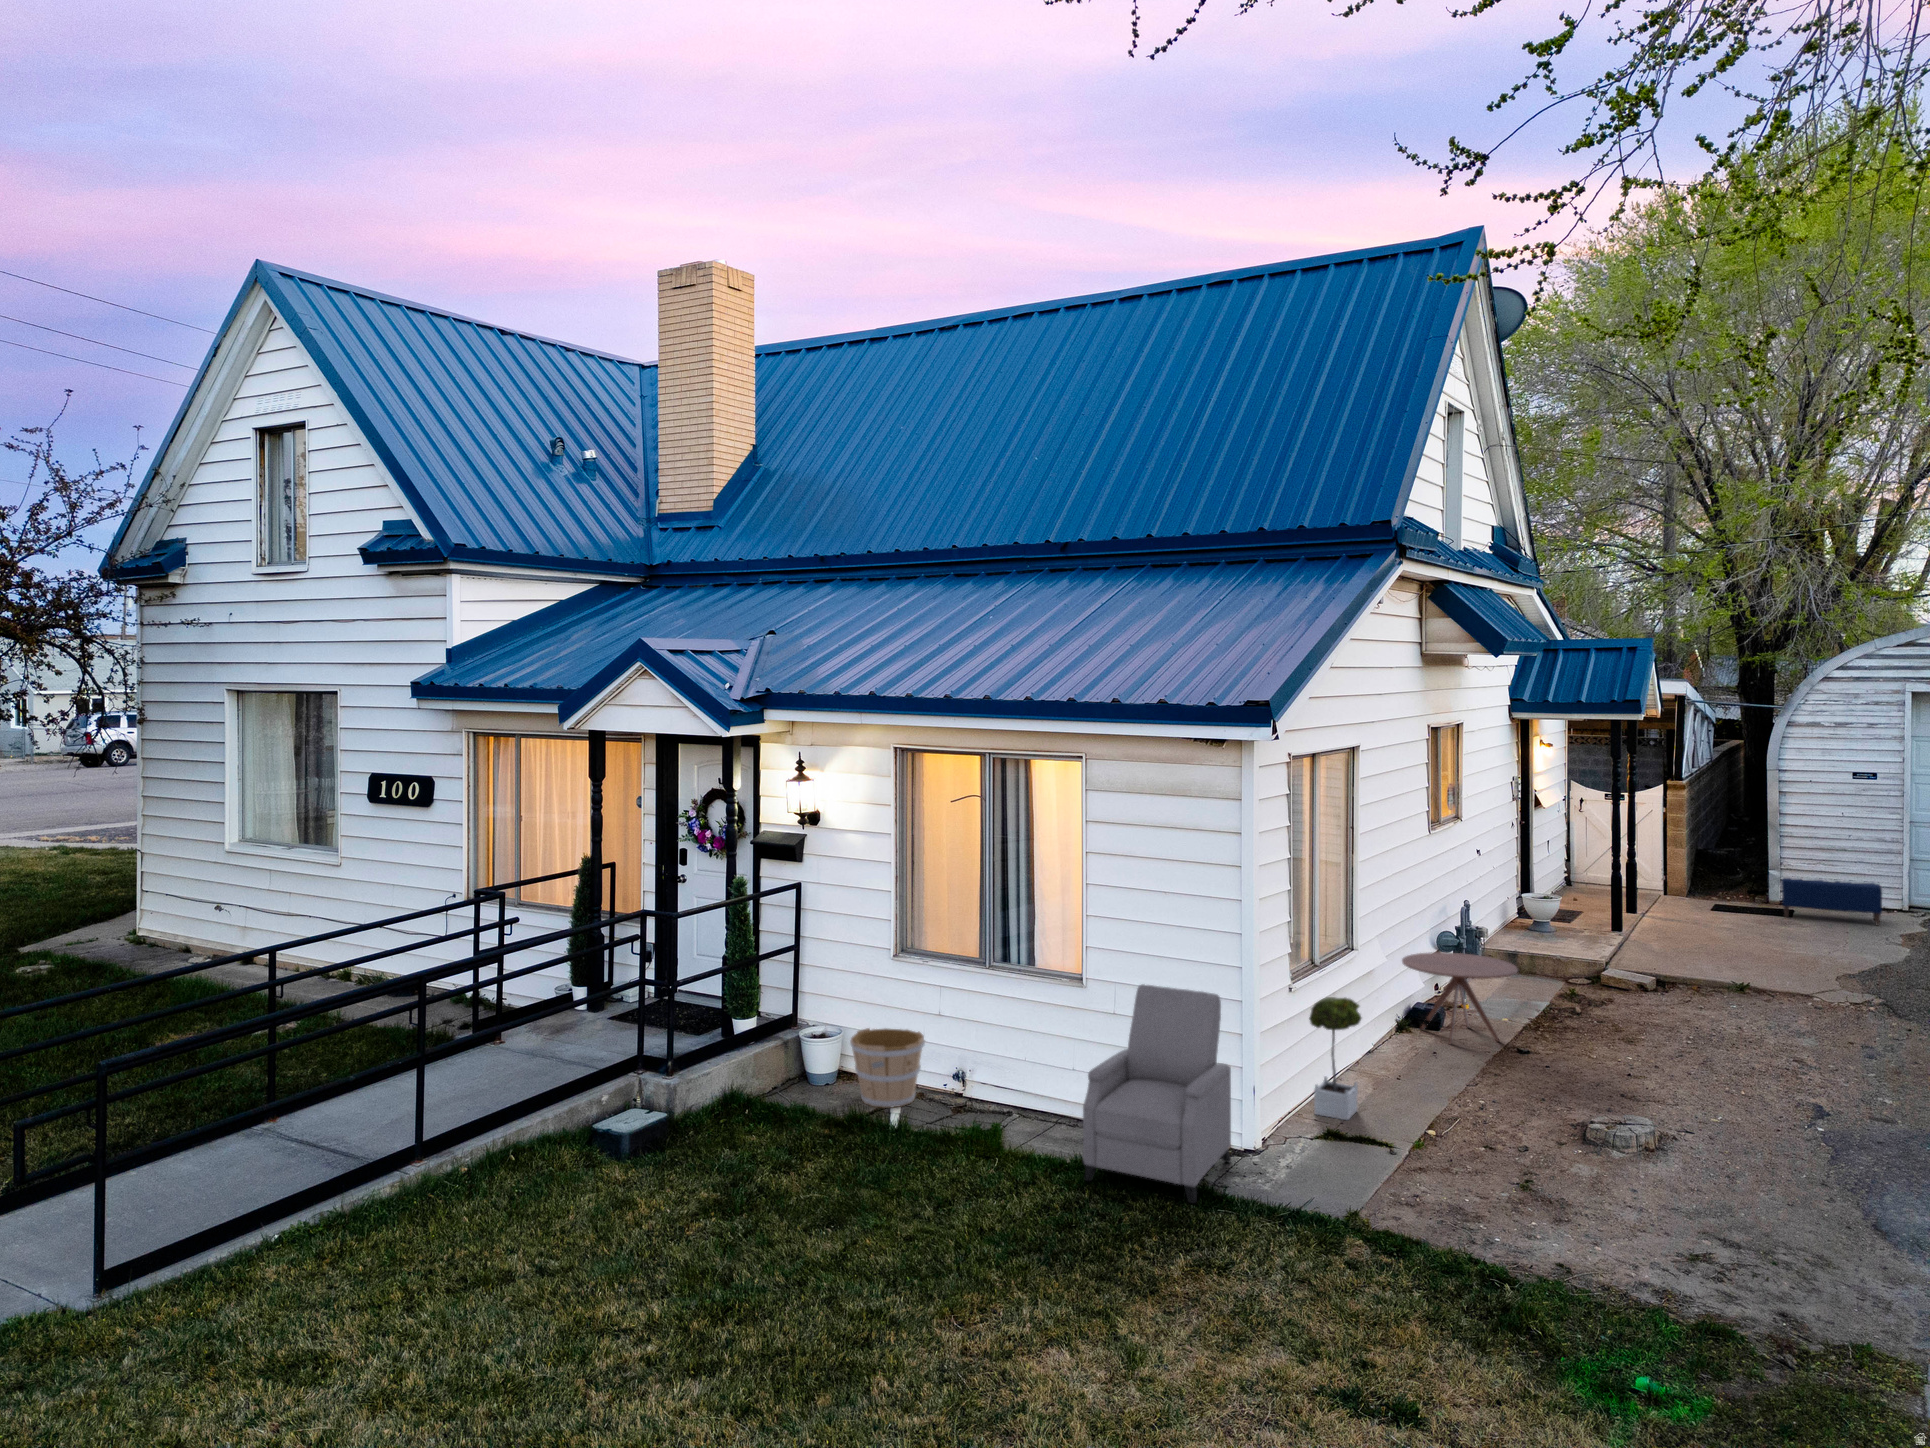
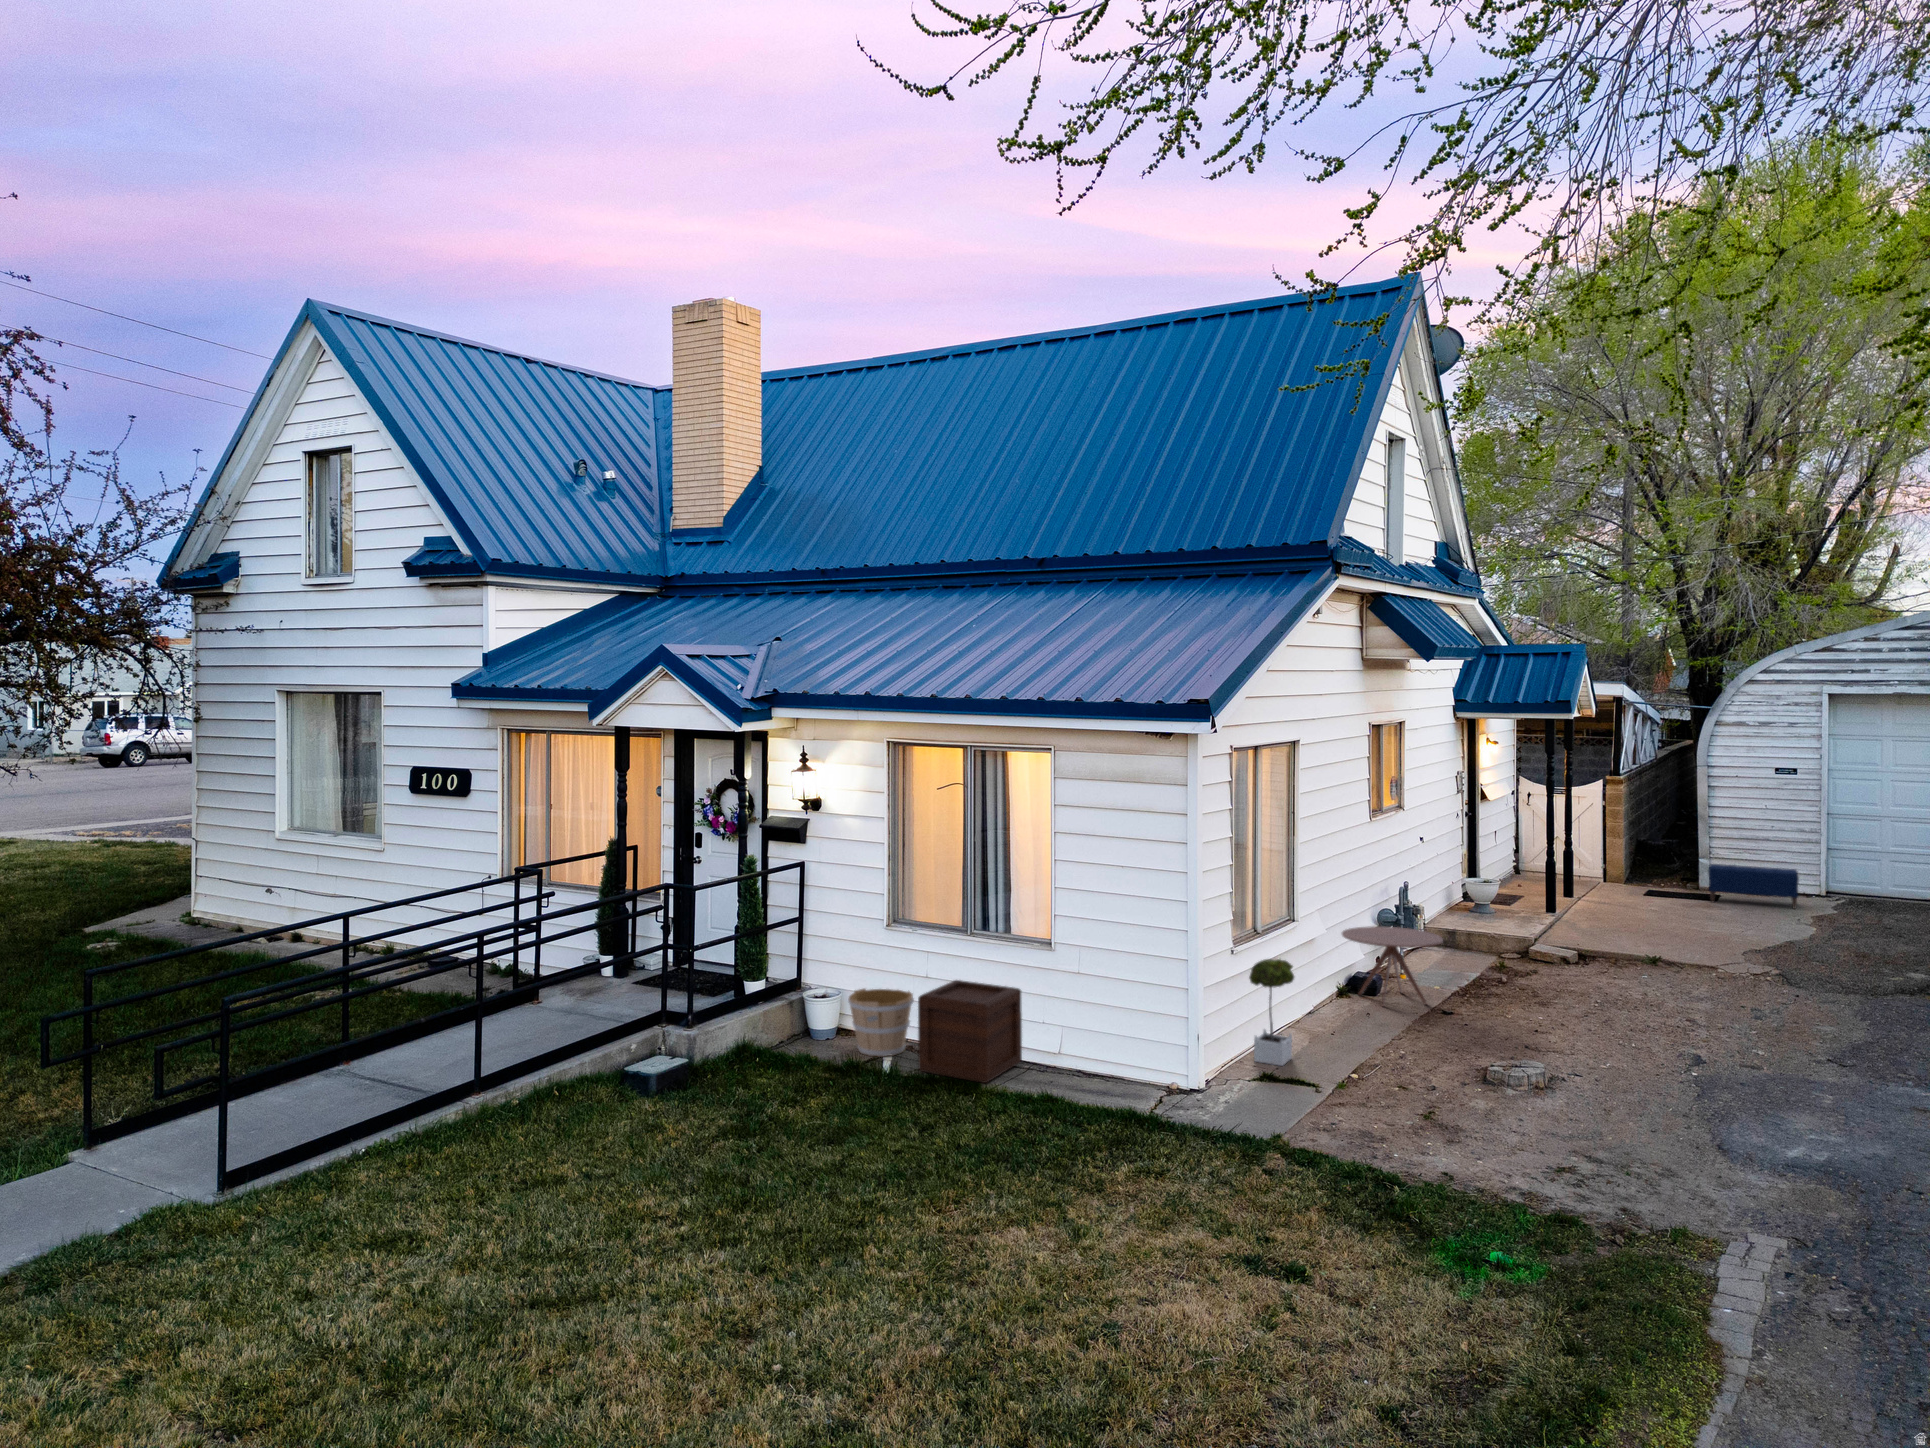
chair: present [1083,984,1231,1203] -> none [1048,945,1178,1128]
wooden crate: none [930,1020,1049,1143] -> present [918,980,1022,1083]

